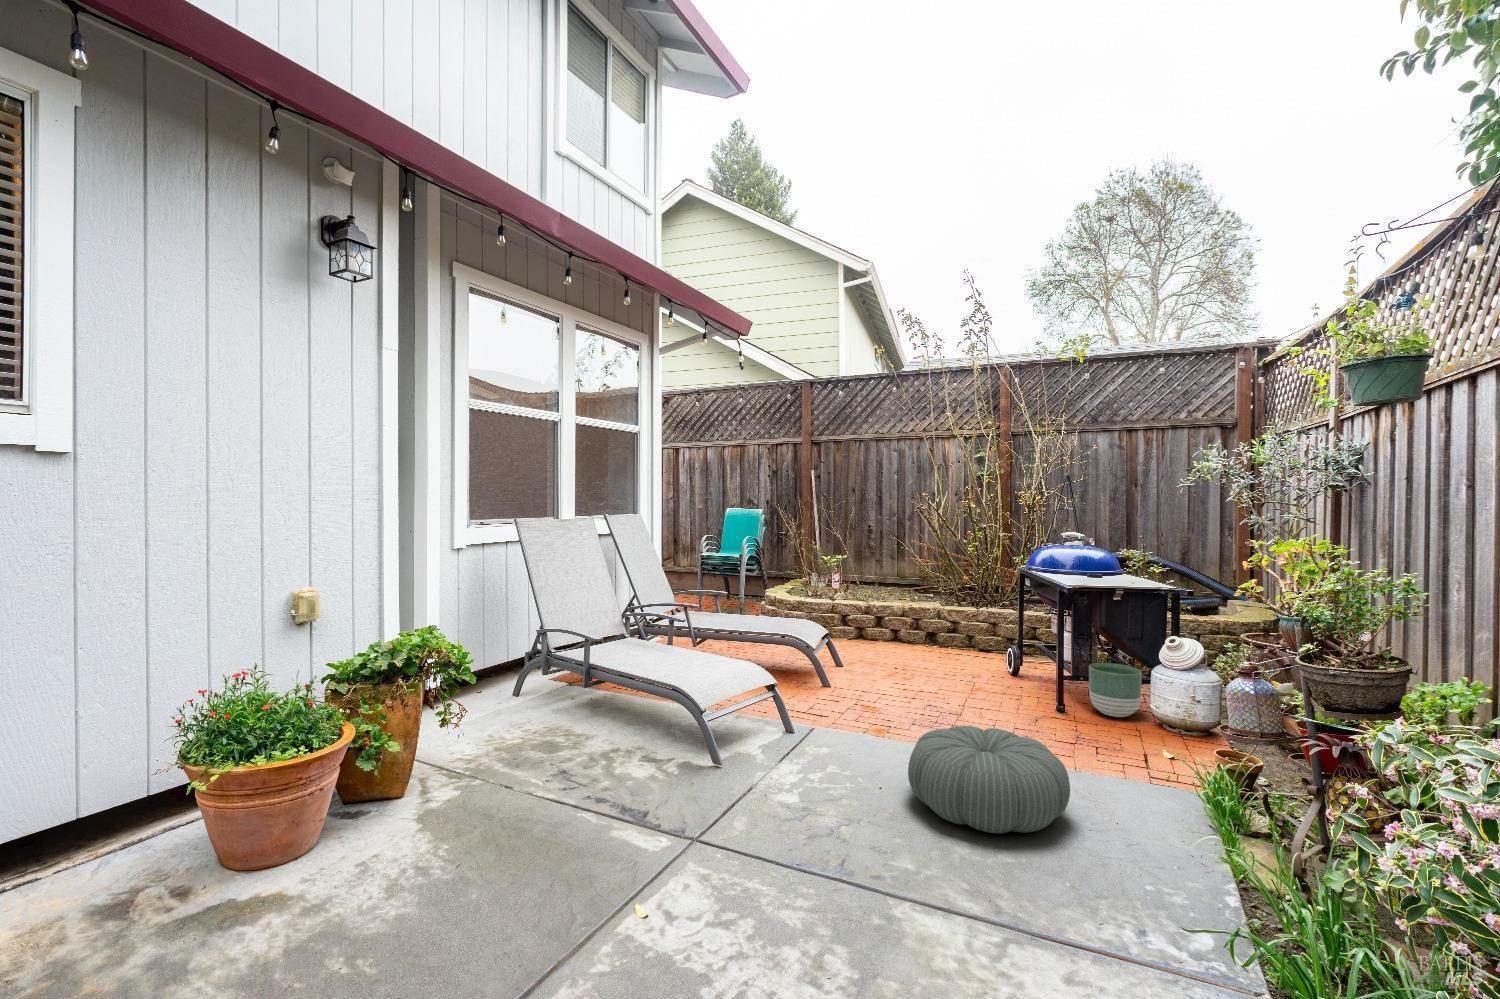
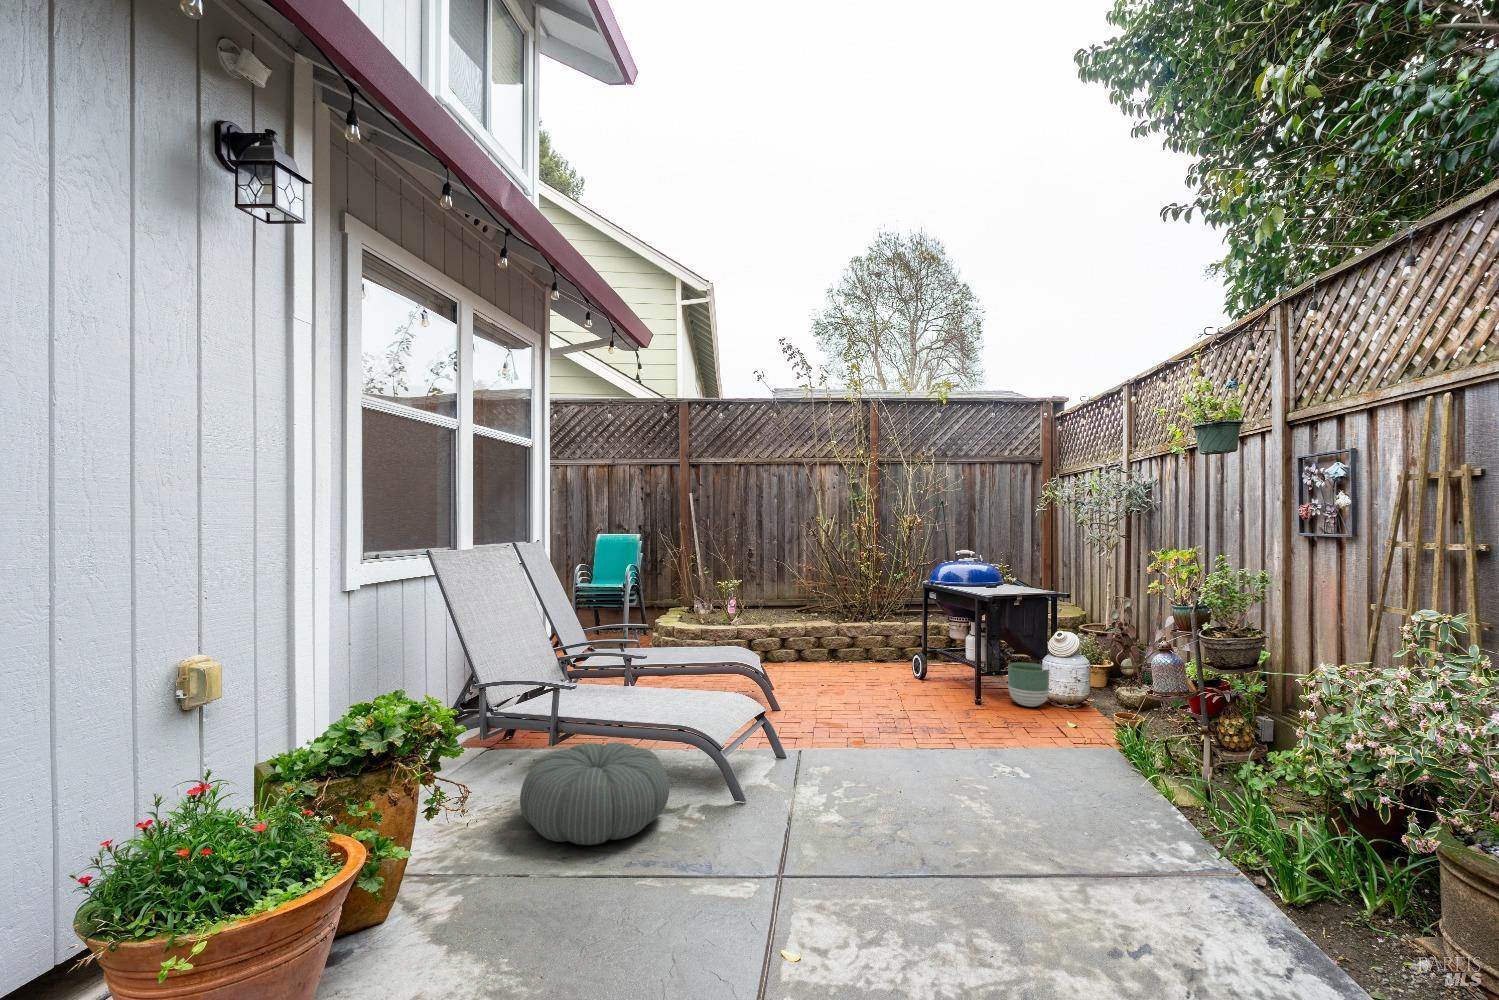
pouf: present [908,726,1070,834] -> present [520,742,669,845]

